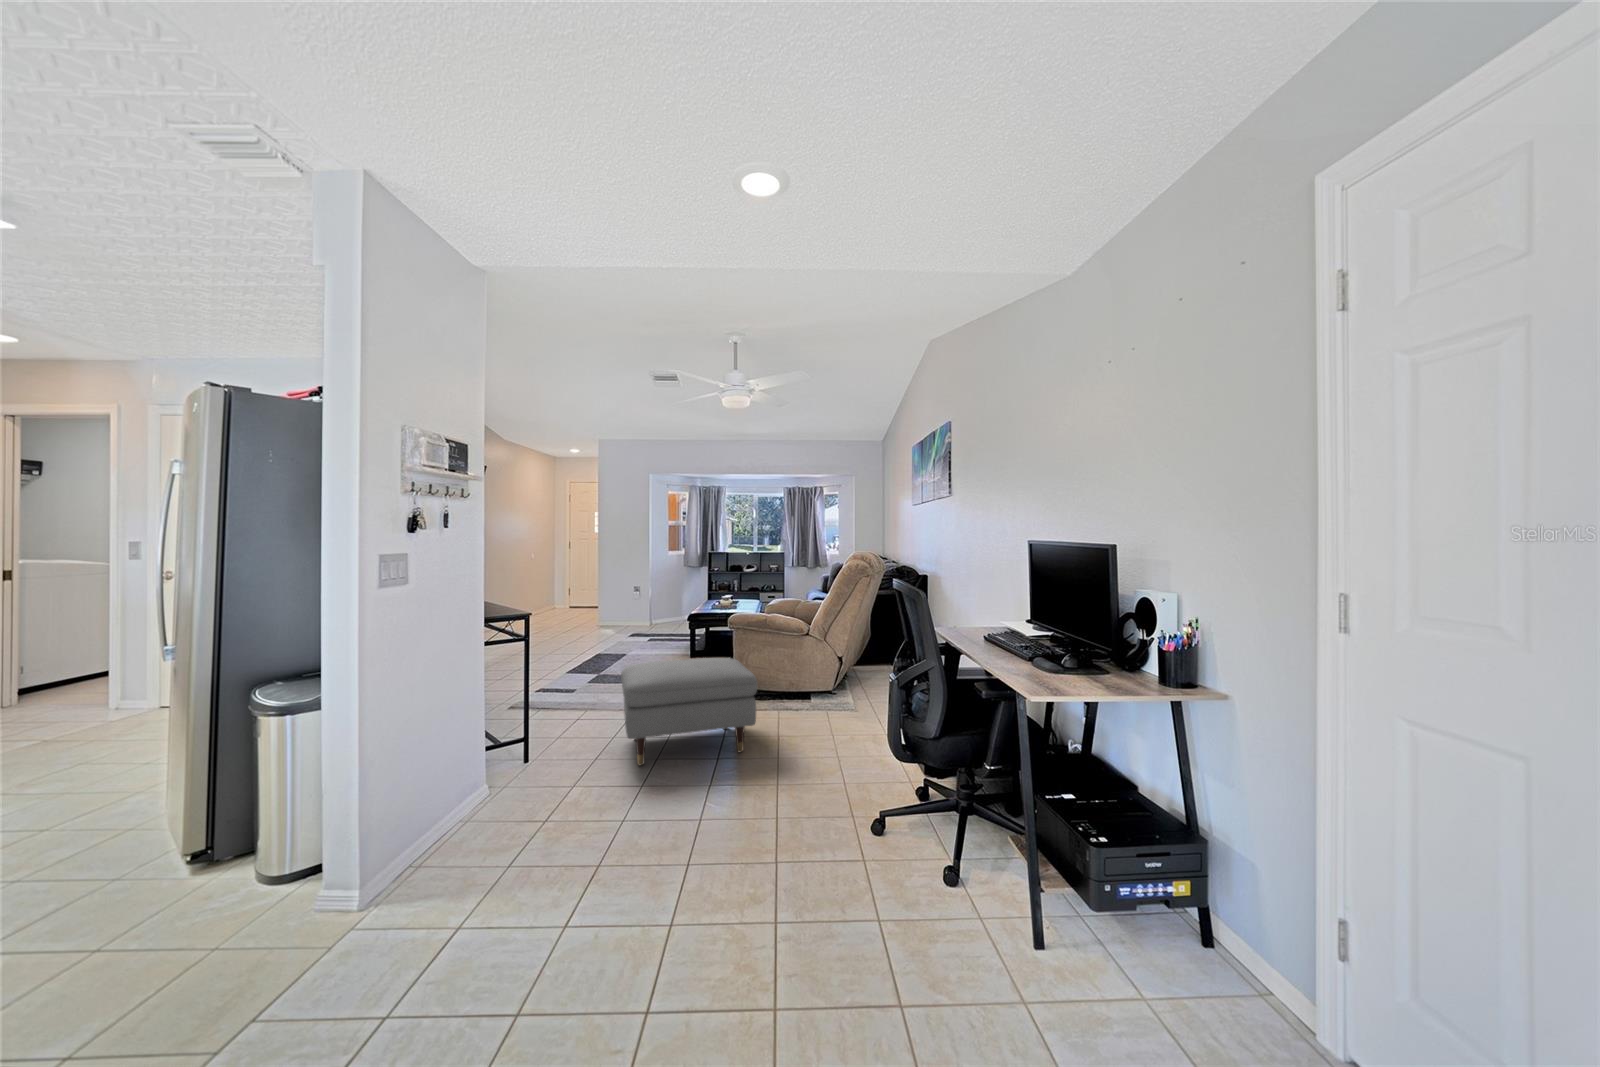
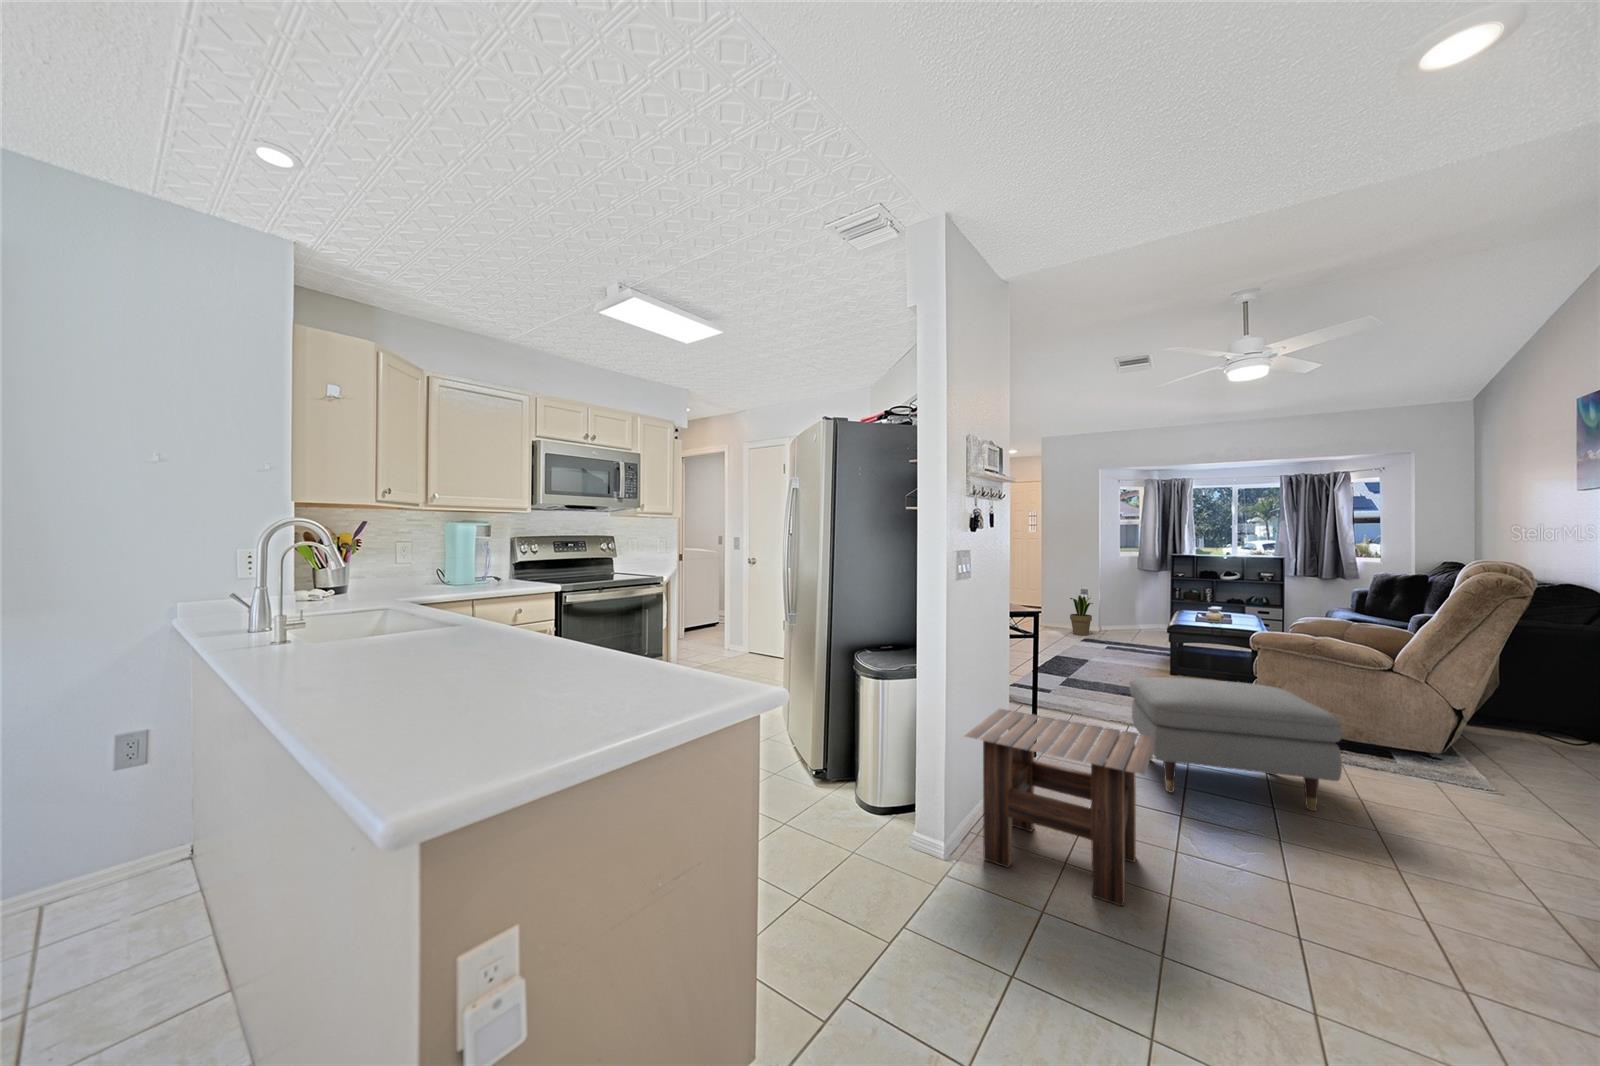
potted plant: none [623,592,644,630] -> present [1070,595,1093,635]
side table: none [381,720,601,896] -> present [965,709,1157,906]

